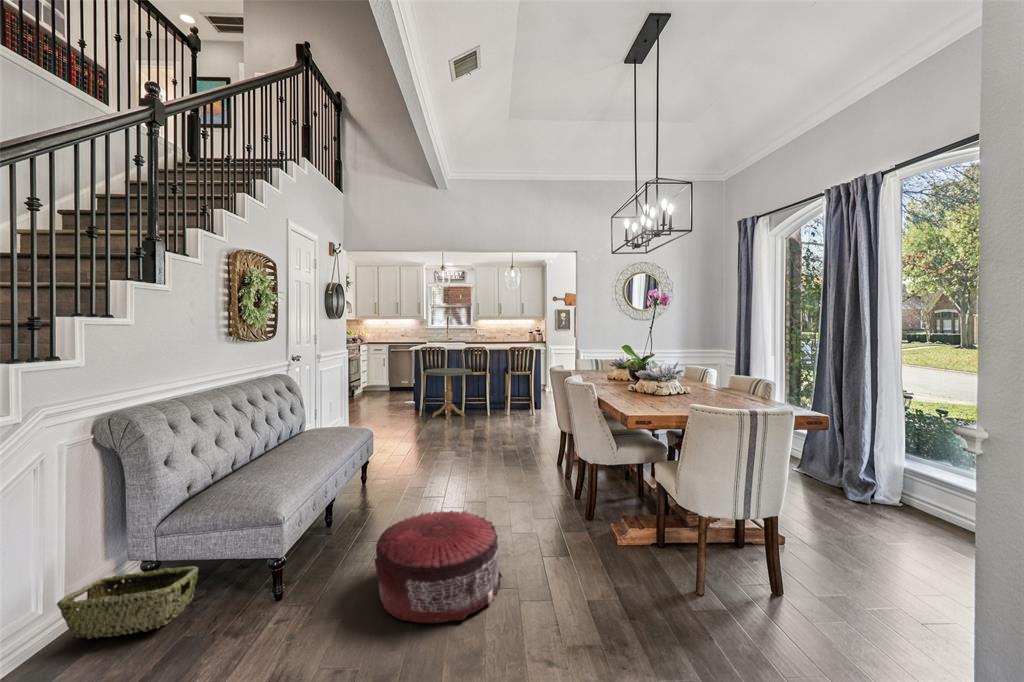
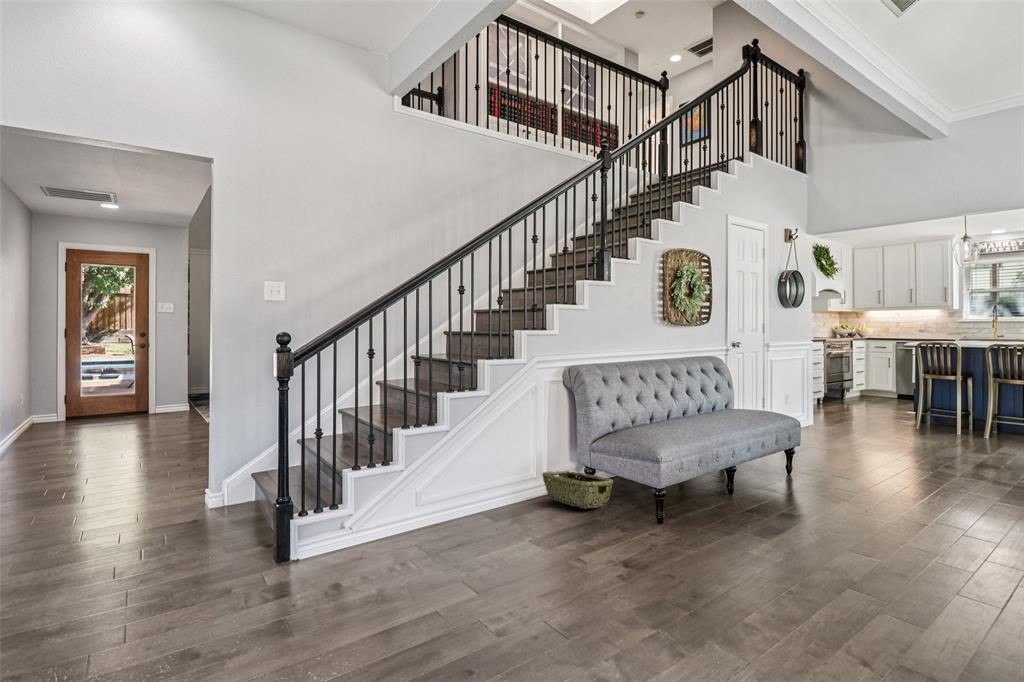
side table: present [425,368,472,420] -> none [923,370,1008,440]
pouf: present [374,510,502,623] -> none [729,492,879,599]

